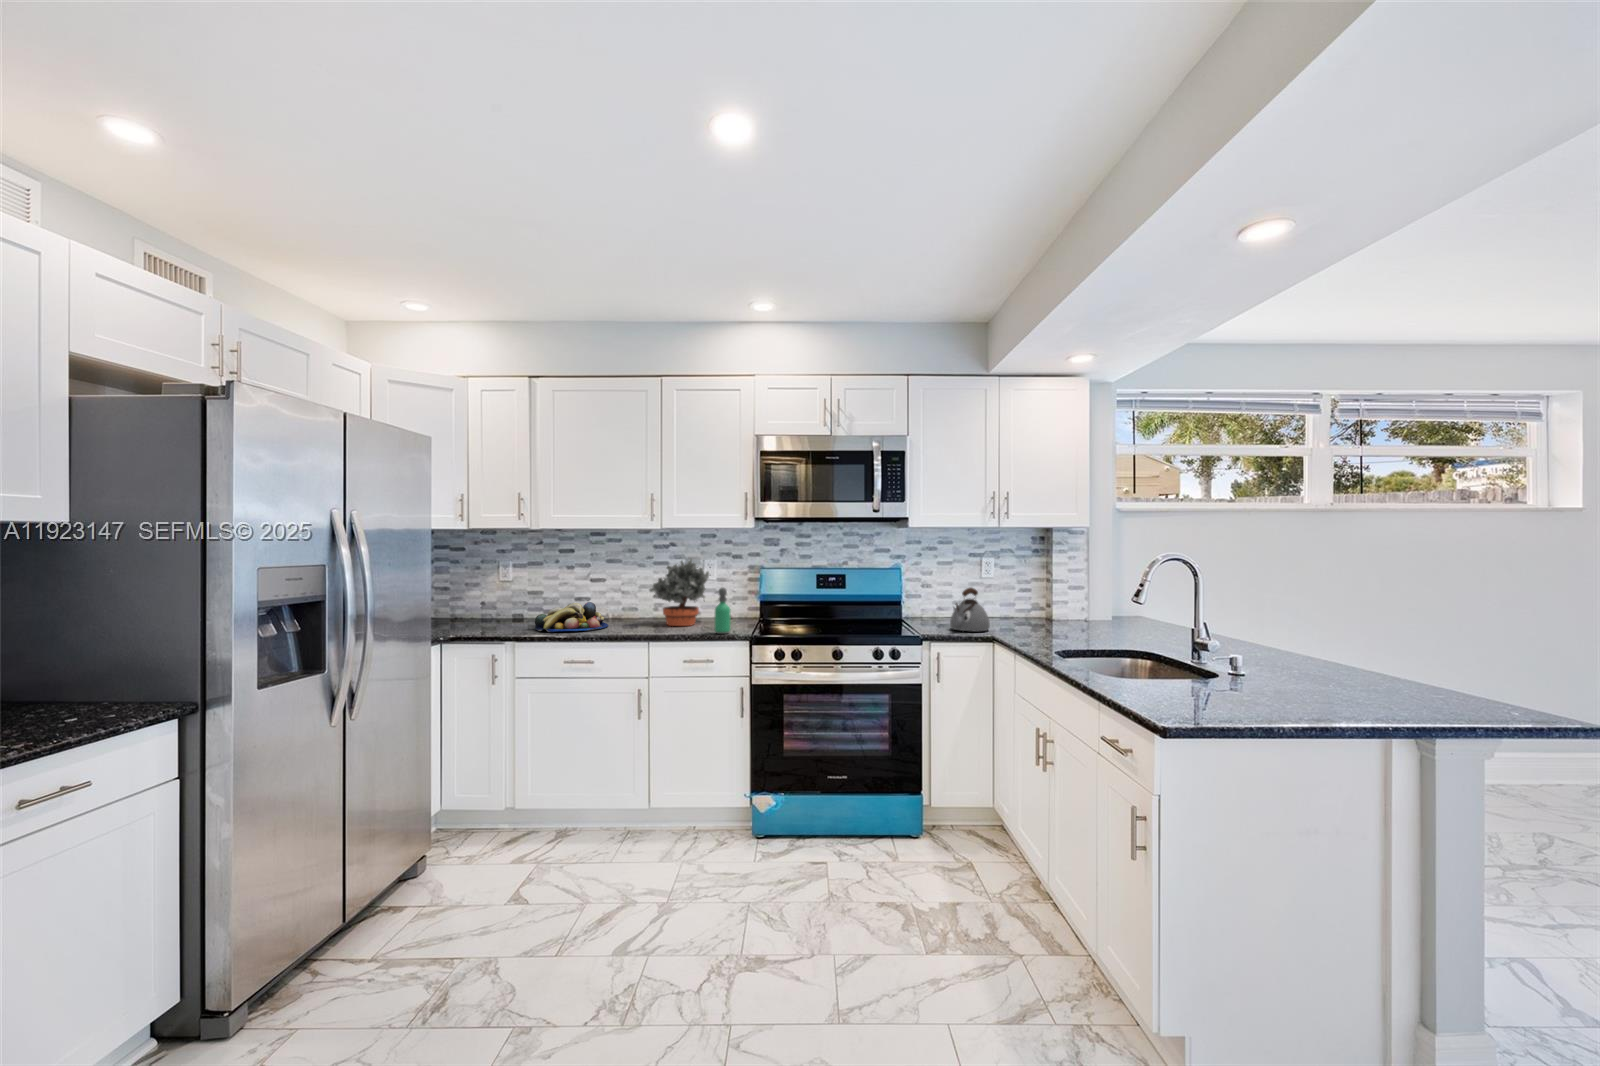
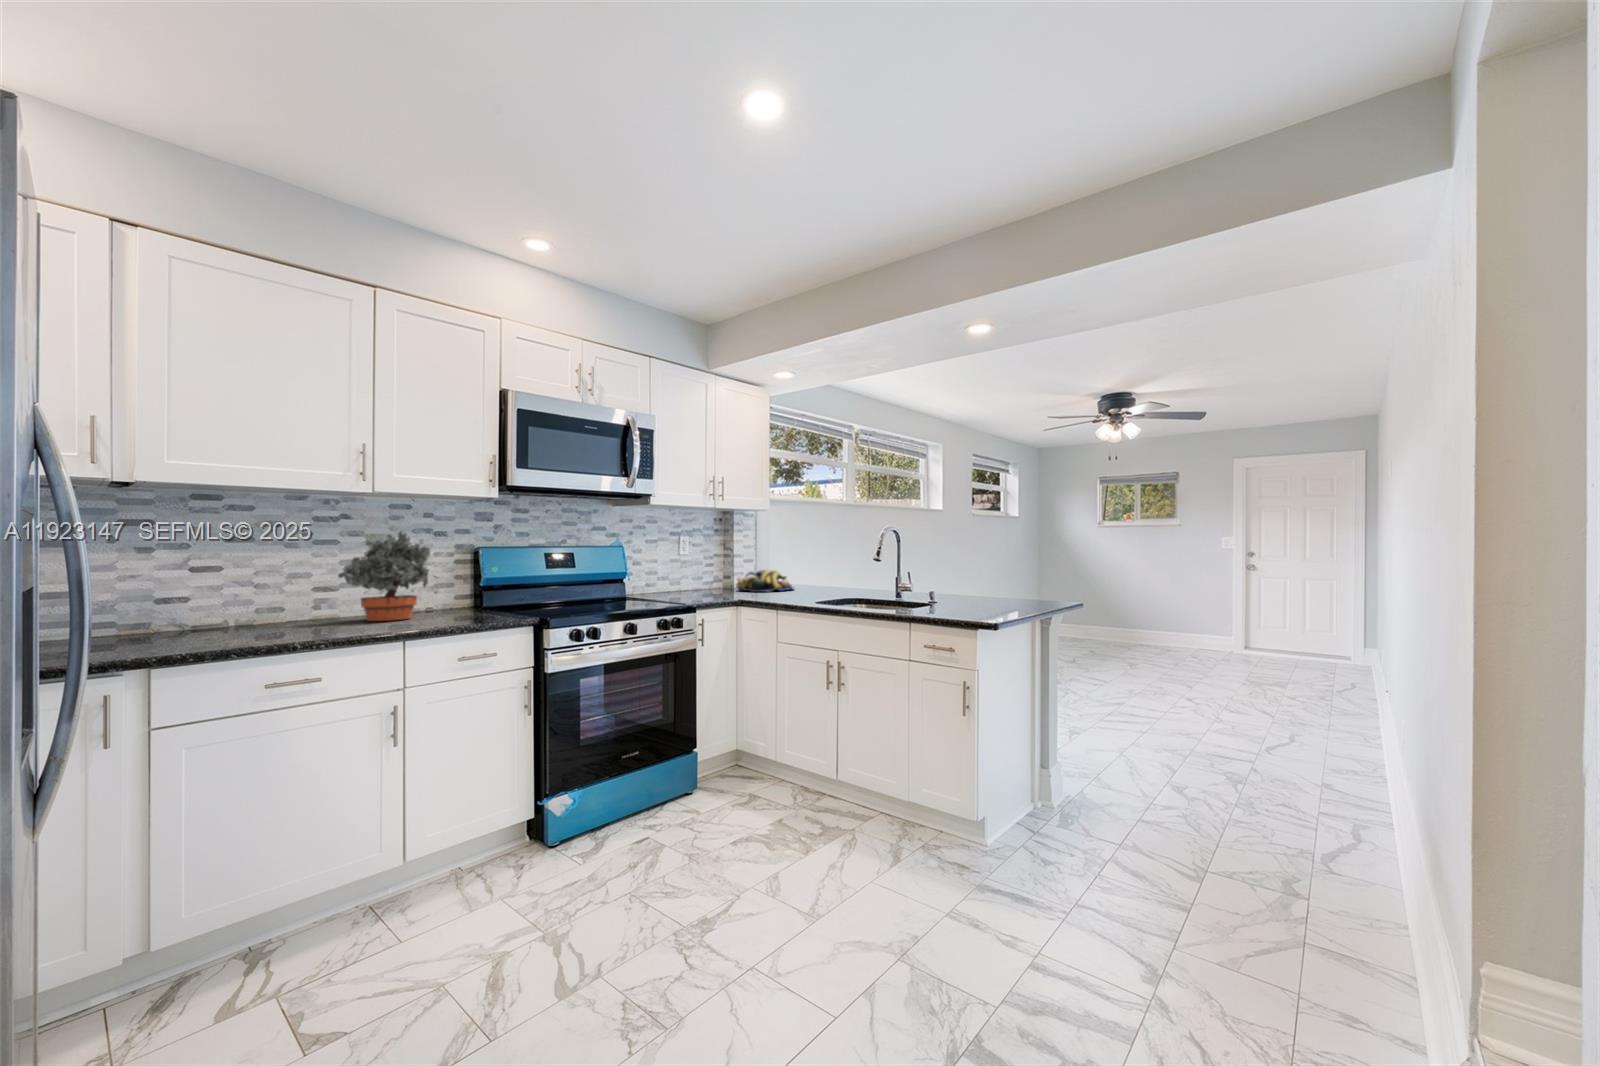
soap dispenser: present [715,588,731,634] -> none [477,561,499,618]
kettle: present [950,588,990,631] -> none [689,557,724,596]
fruit bowl: present [534,602,608,632] -> present [736,569,794,592]

